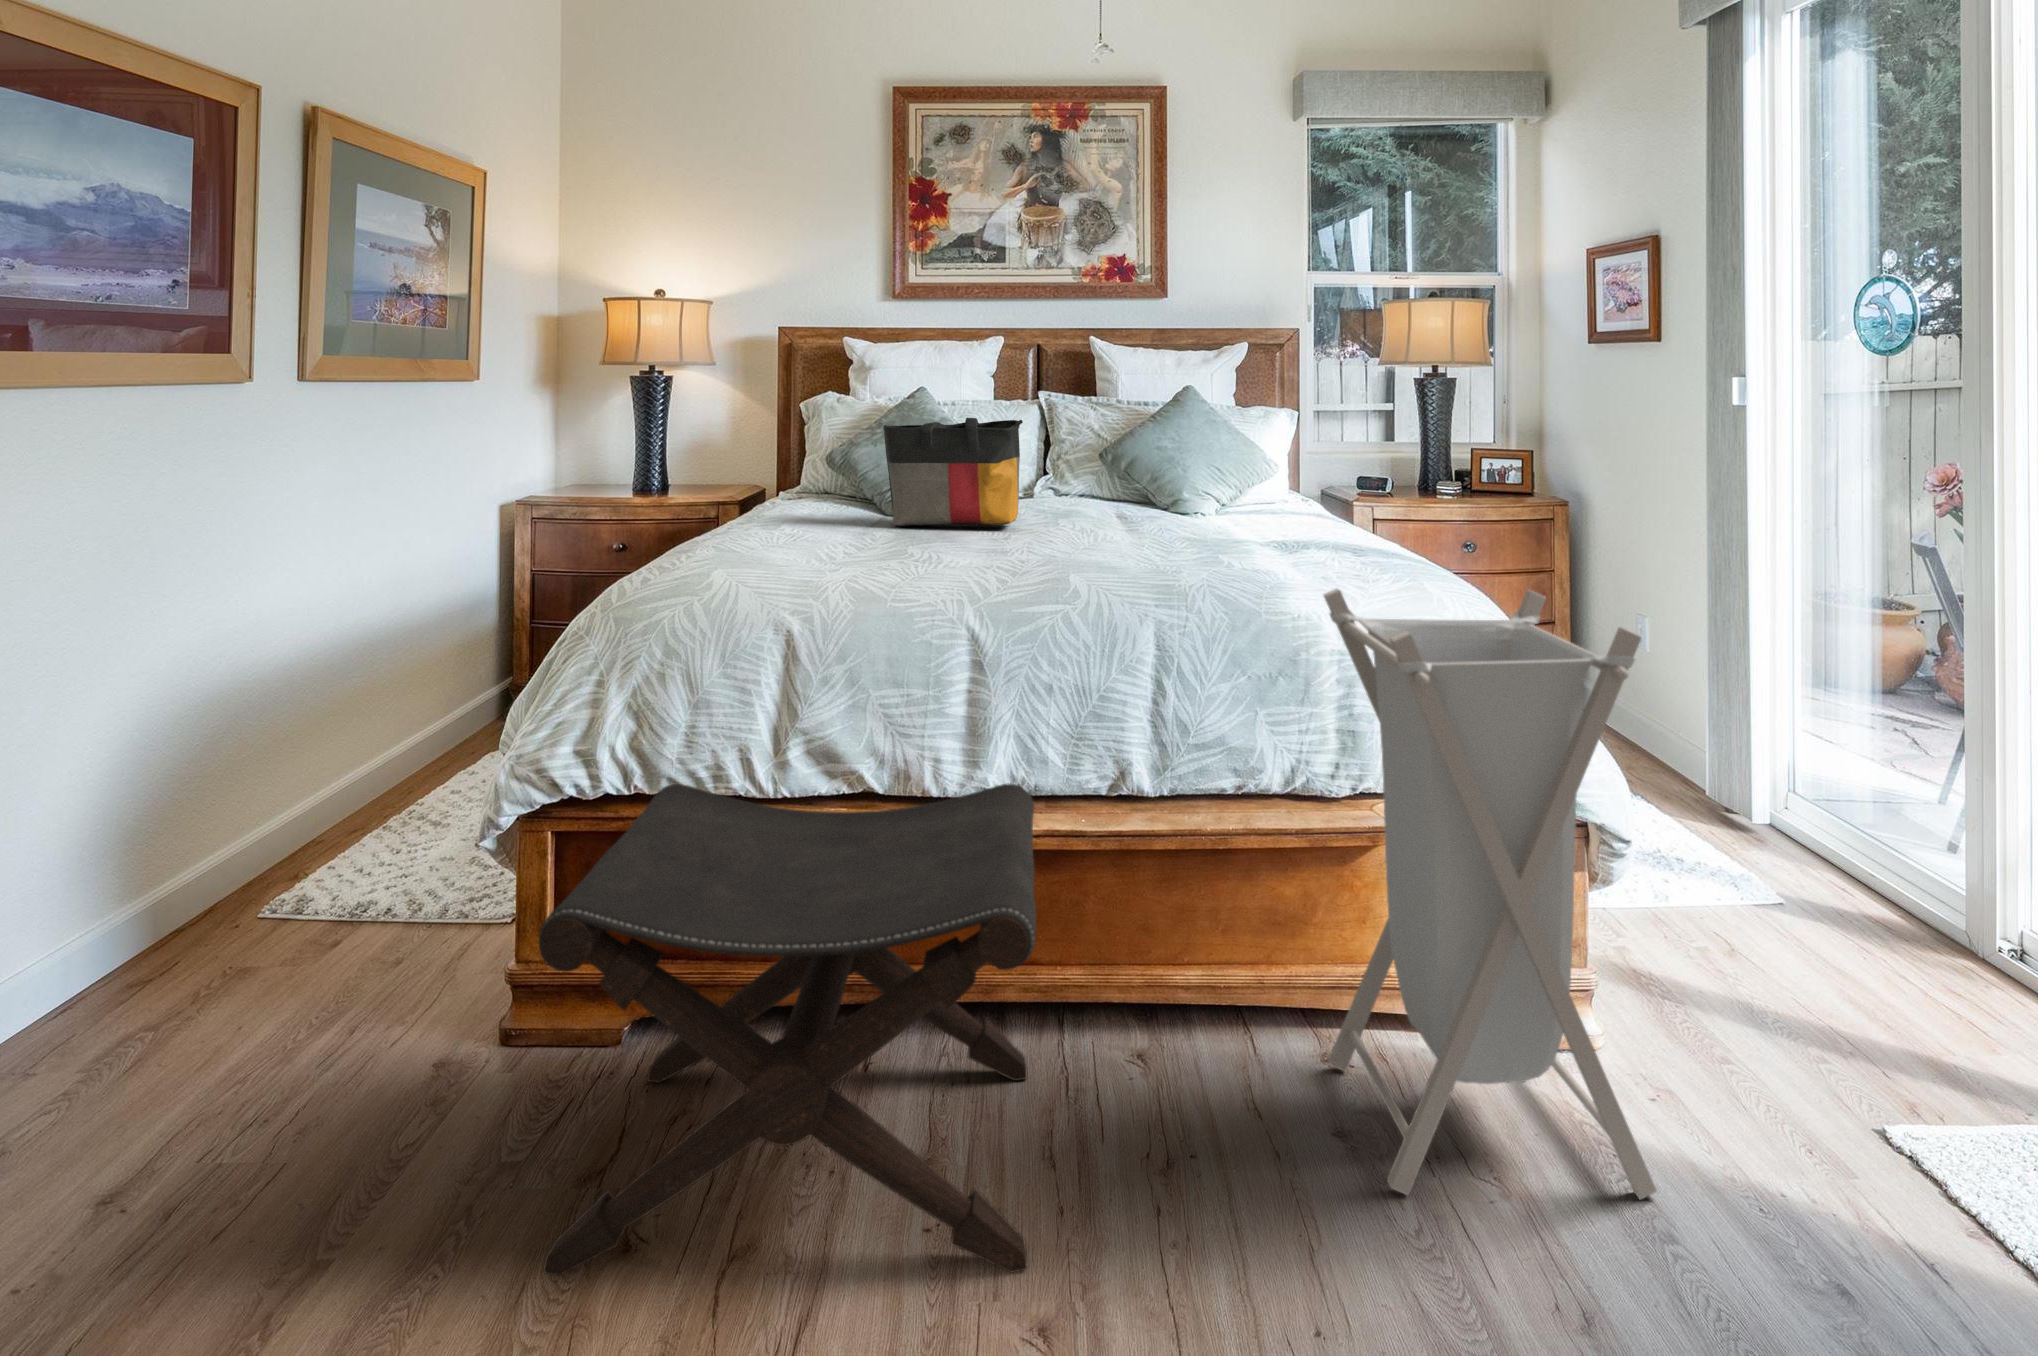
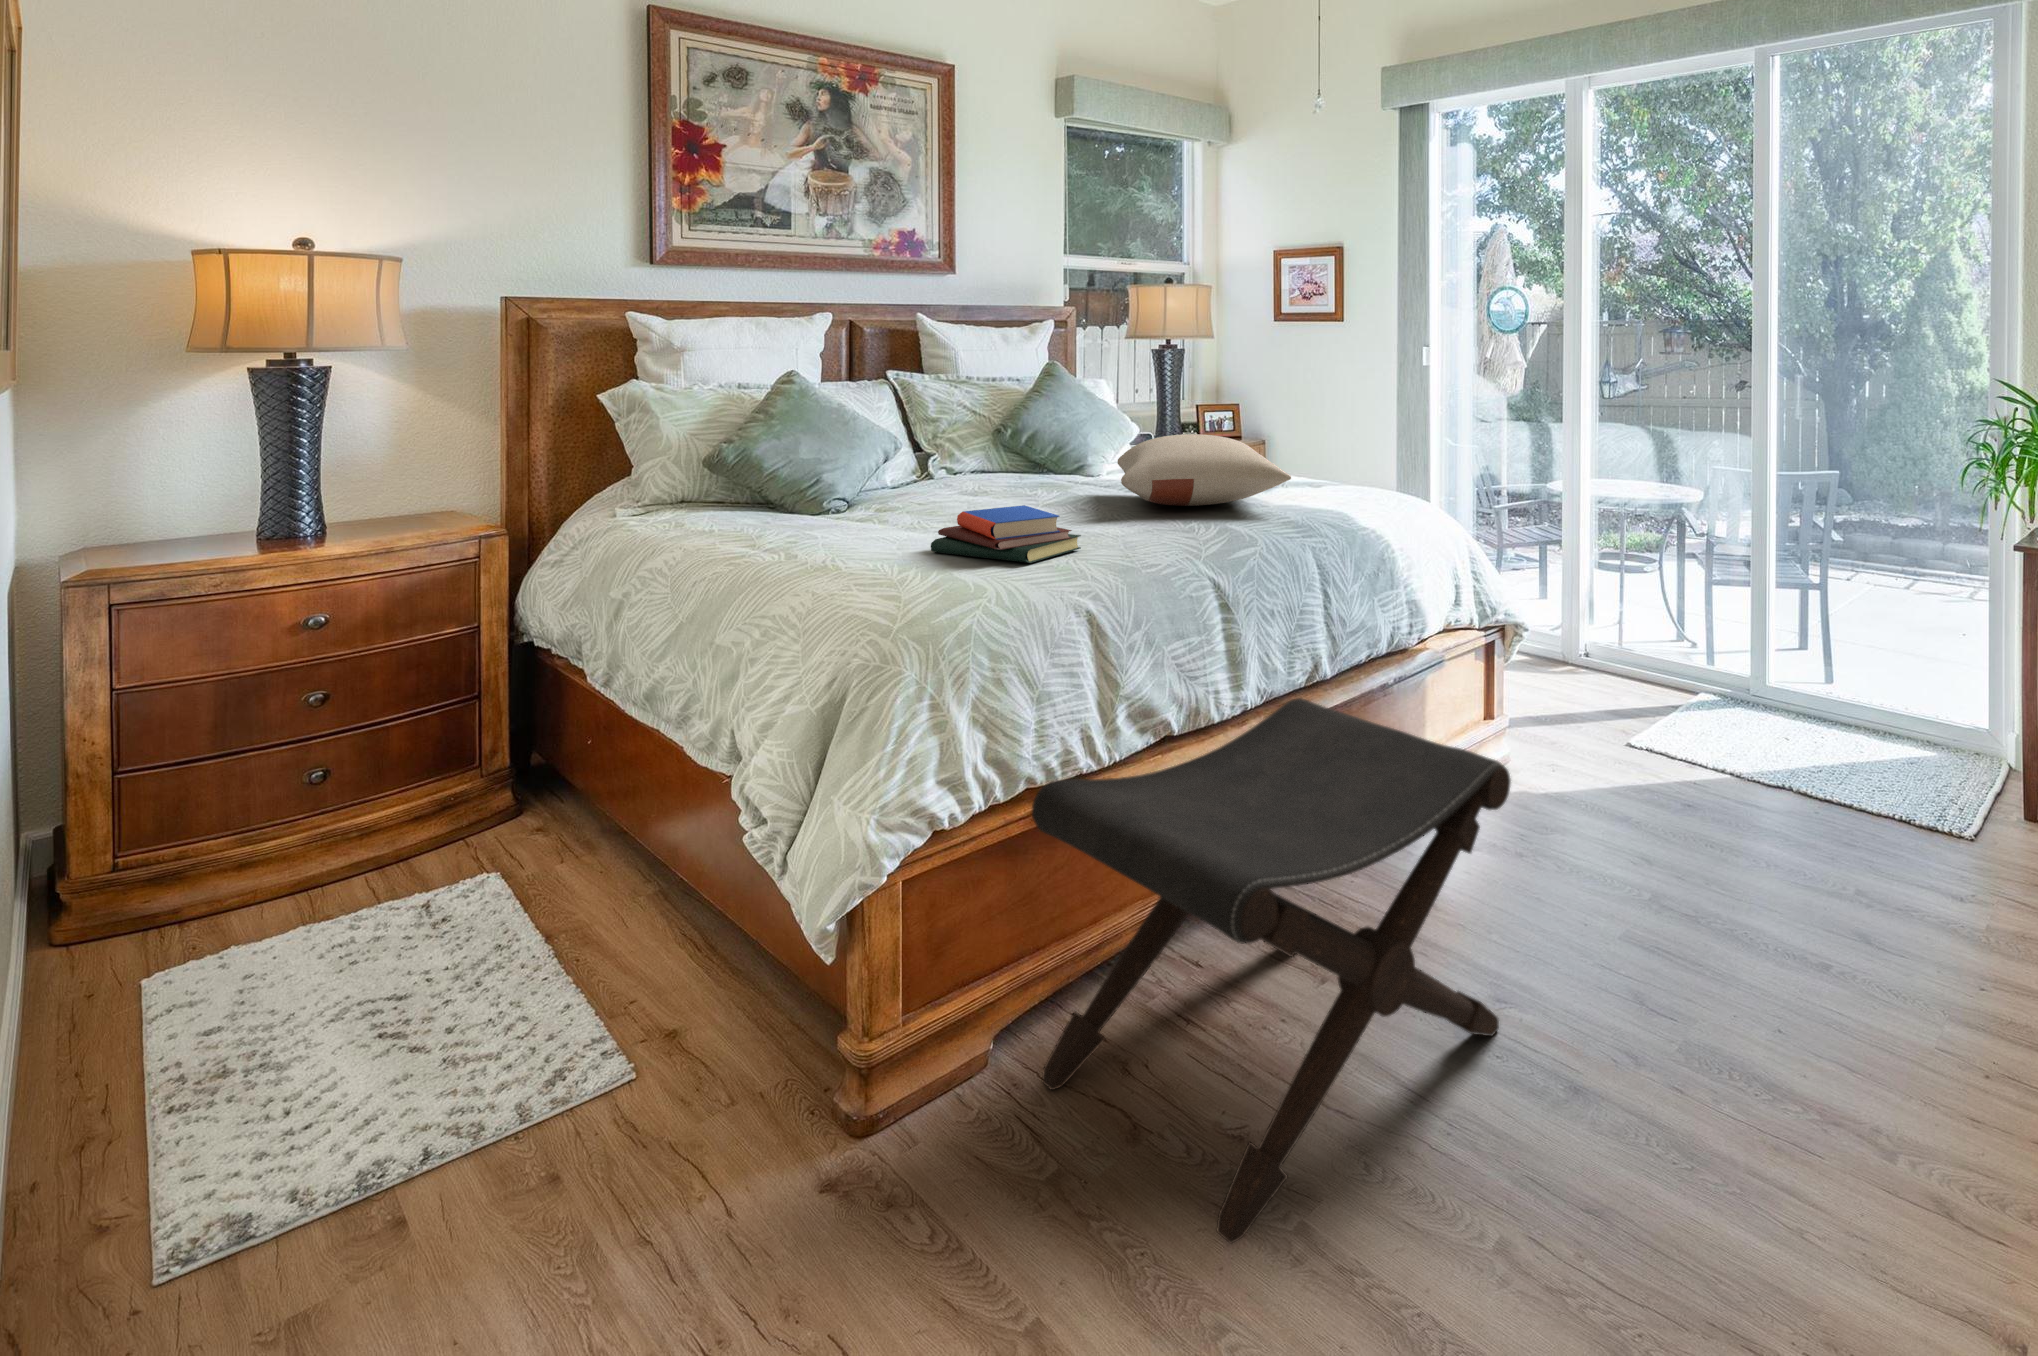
tote bag: present [883,418,1023,526] -> none [915,392,1052,506]
pillow: none [991,474,1242,553] -> present [1118,434,1291,506]
book: none [738,524,844,577] -> present [931,505,1081,563]
laundry hamper: present [1324,589,1657,1200] -> none [1451,489,1668,887]

